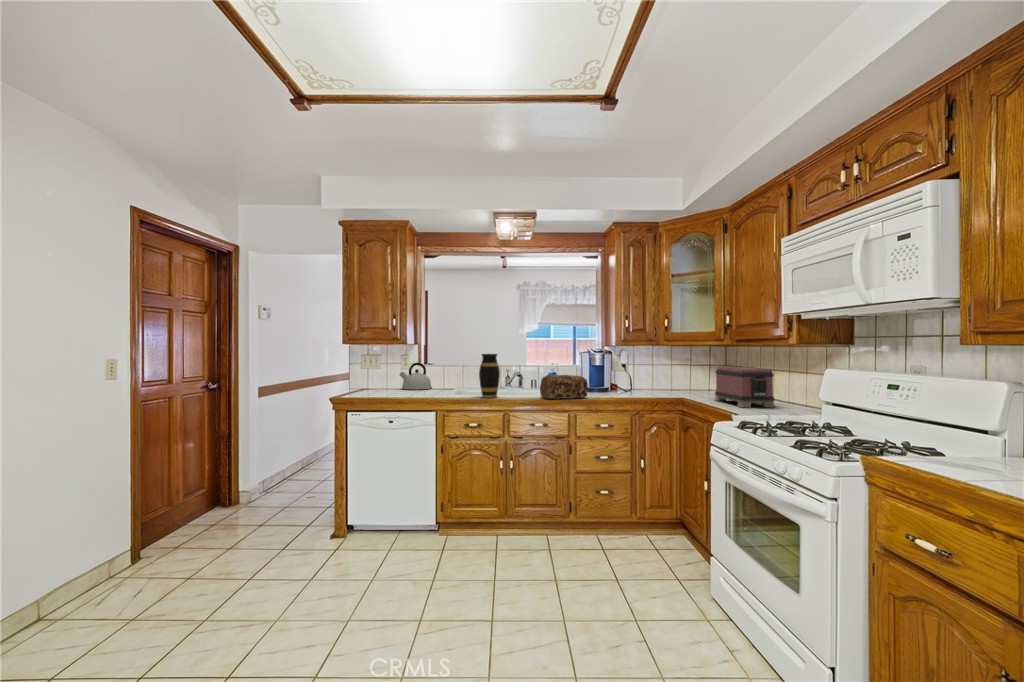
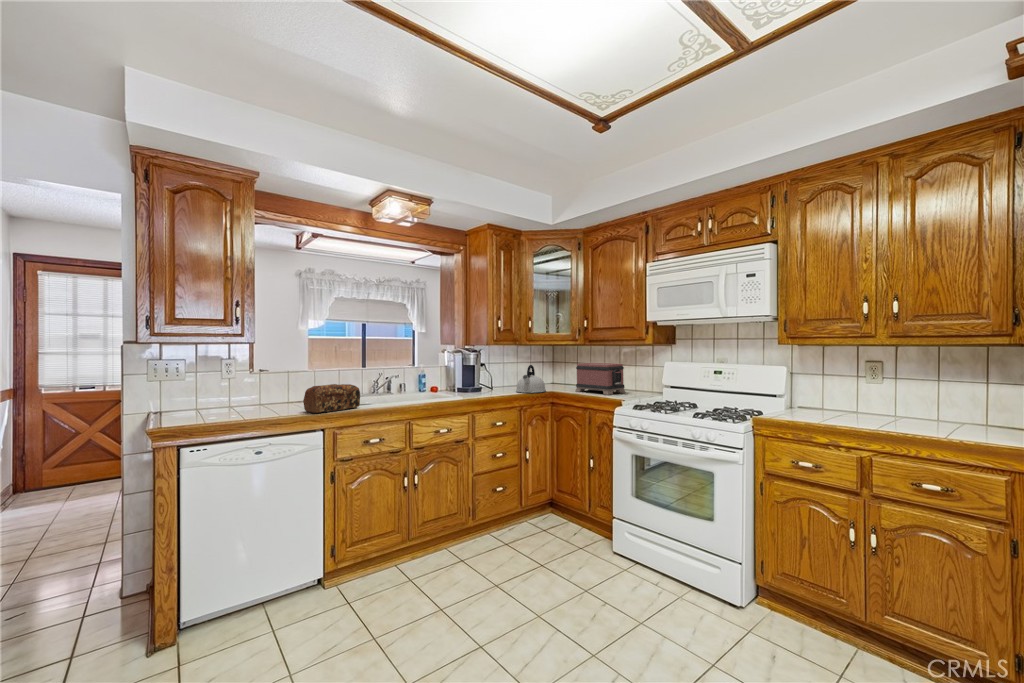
vase: present [479,354,500,398] -> none [374,360,398,409]
kettle: present [400,363,432,390] -> present [516,365,546,393]
bread loaf: present [540,375,588,399] -> present [303,384,360,413]

